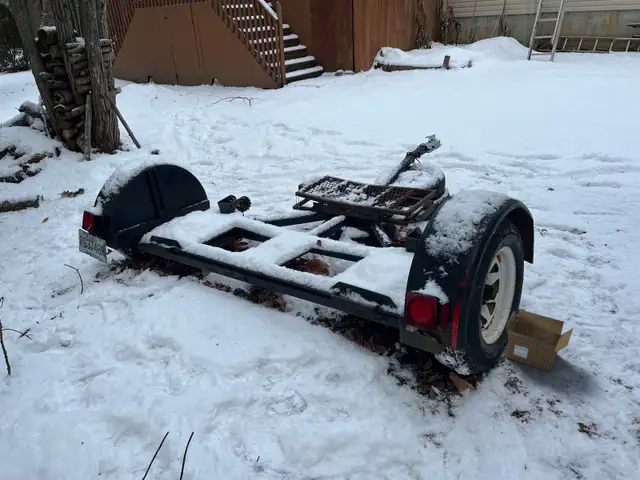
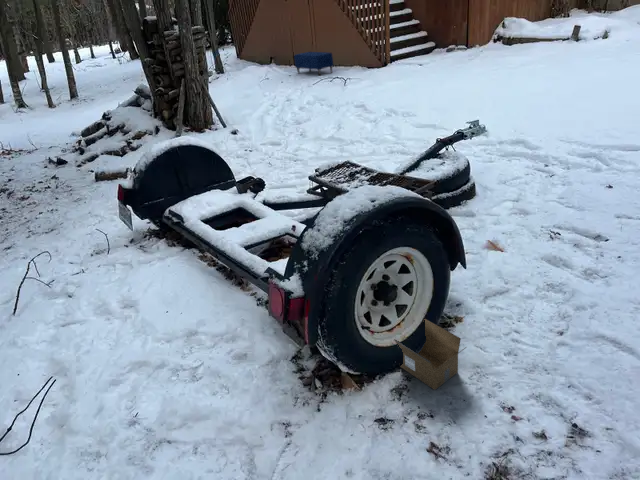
bench: none [181,71,225,96] -> present [294,52,333,76]

